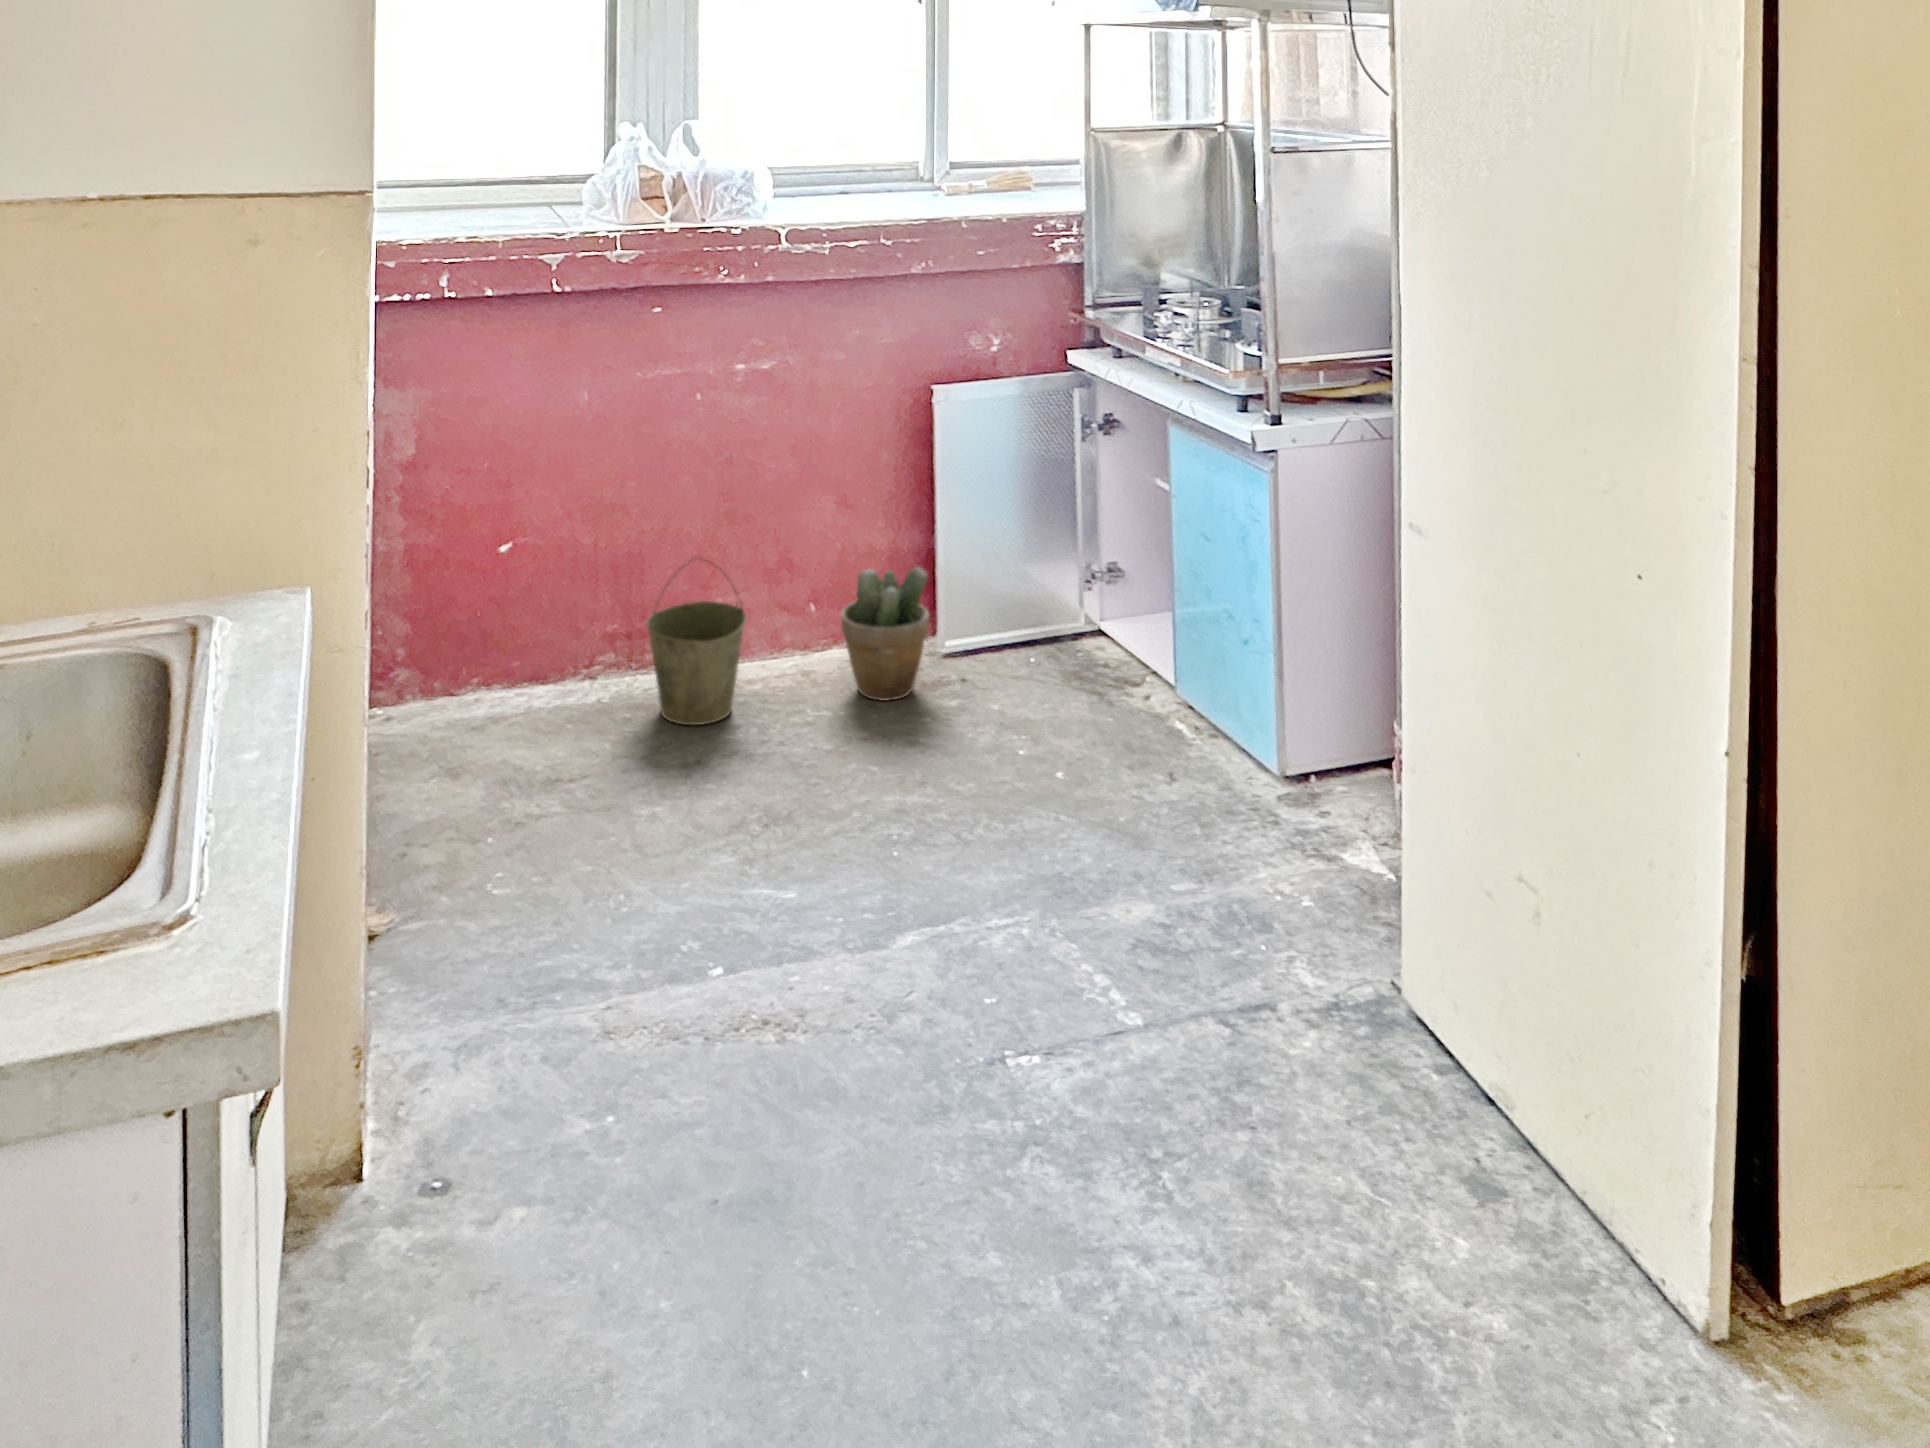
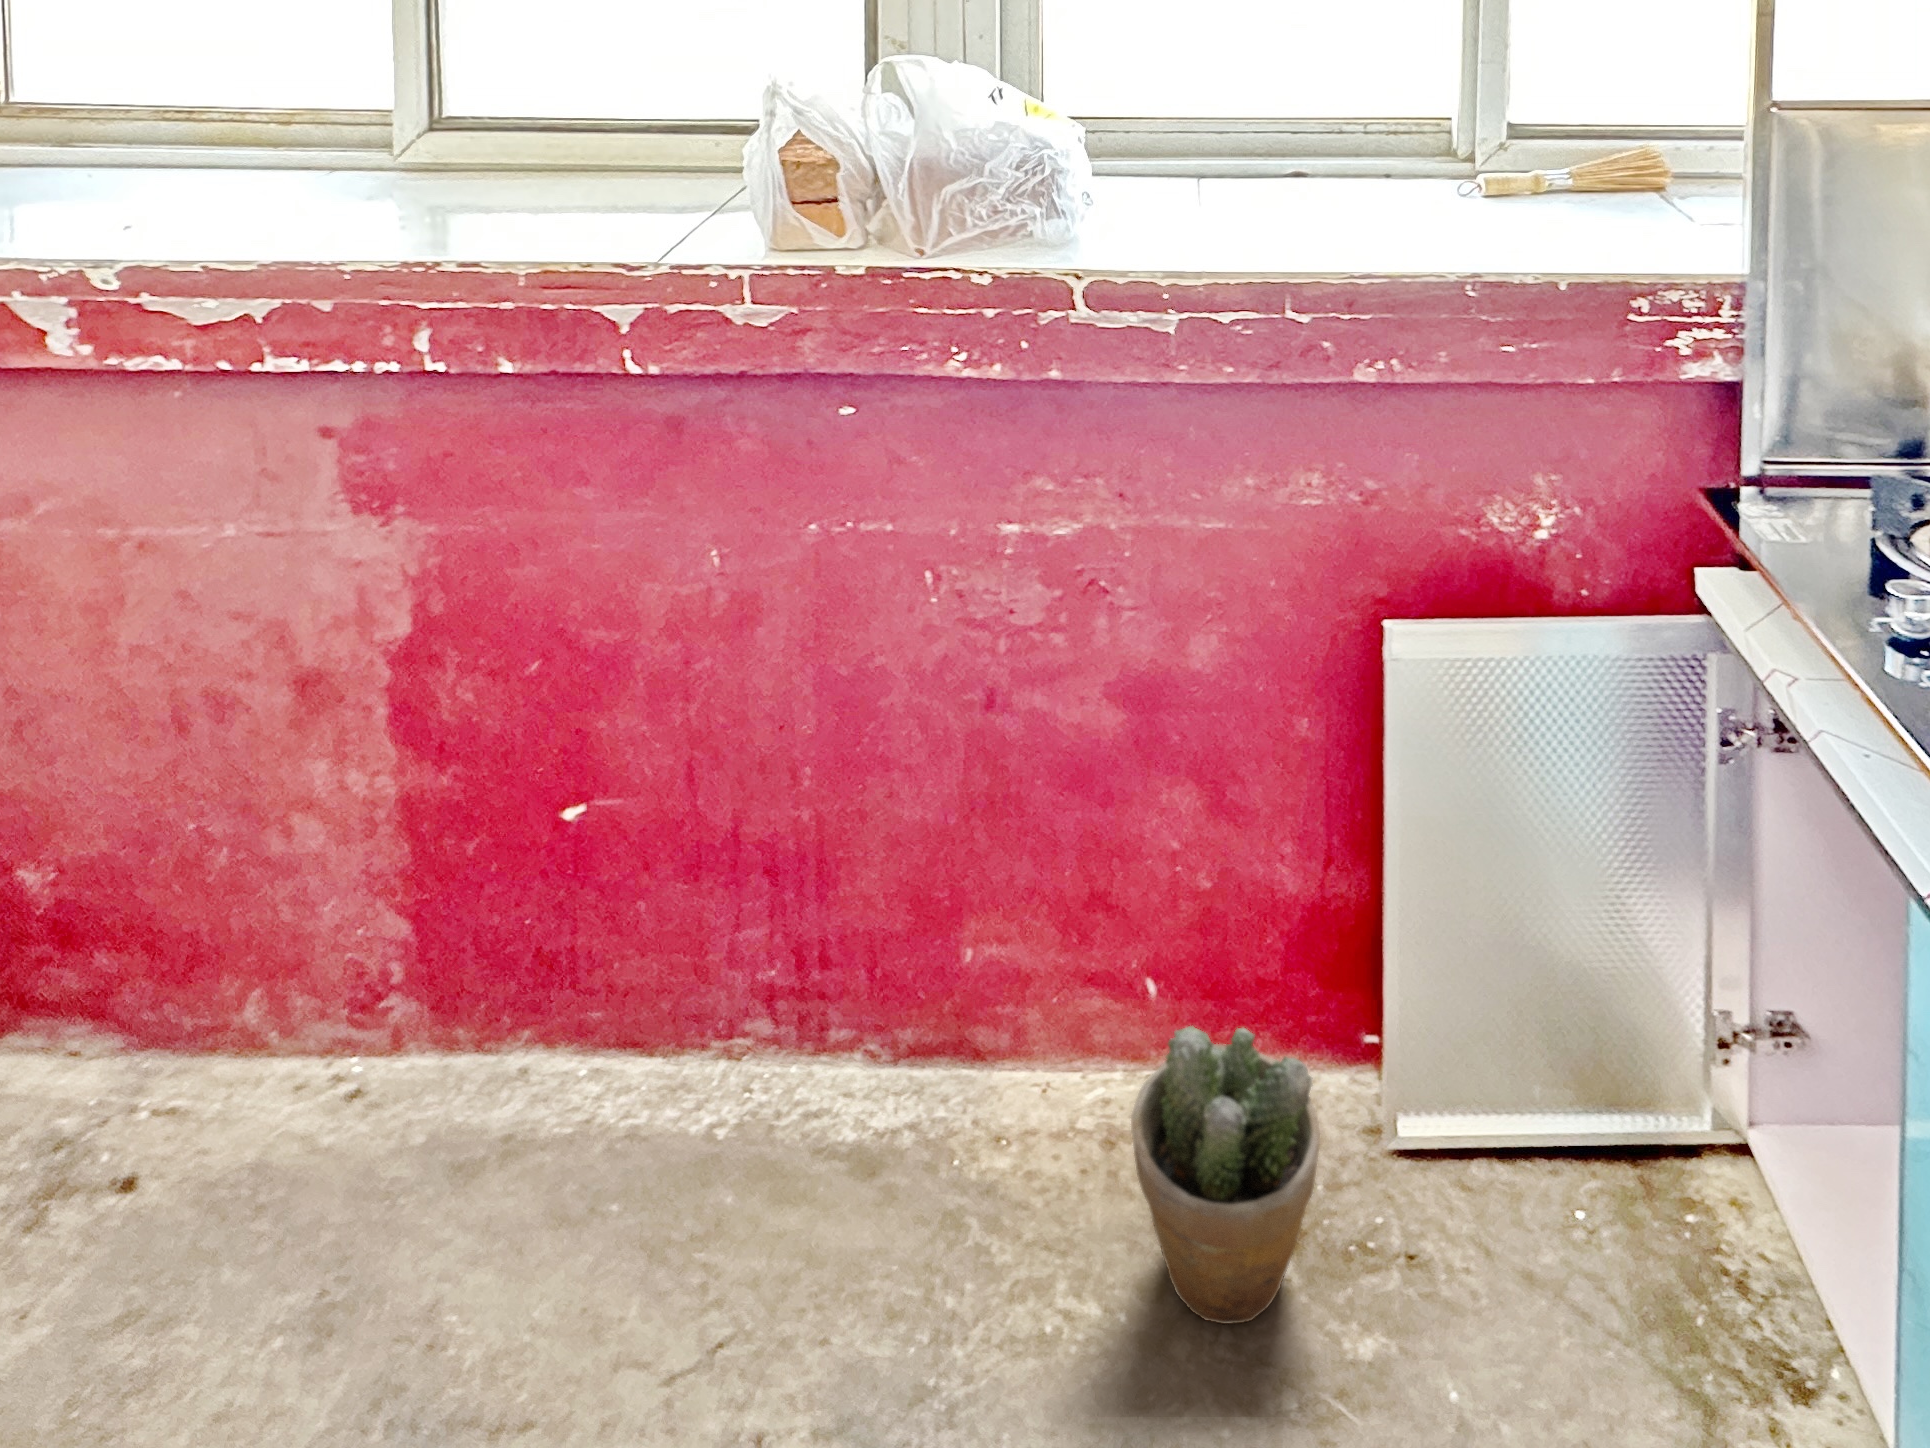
bucket: present [646,558,746,725] -> none [722,965,931,1317]

